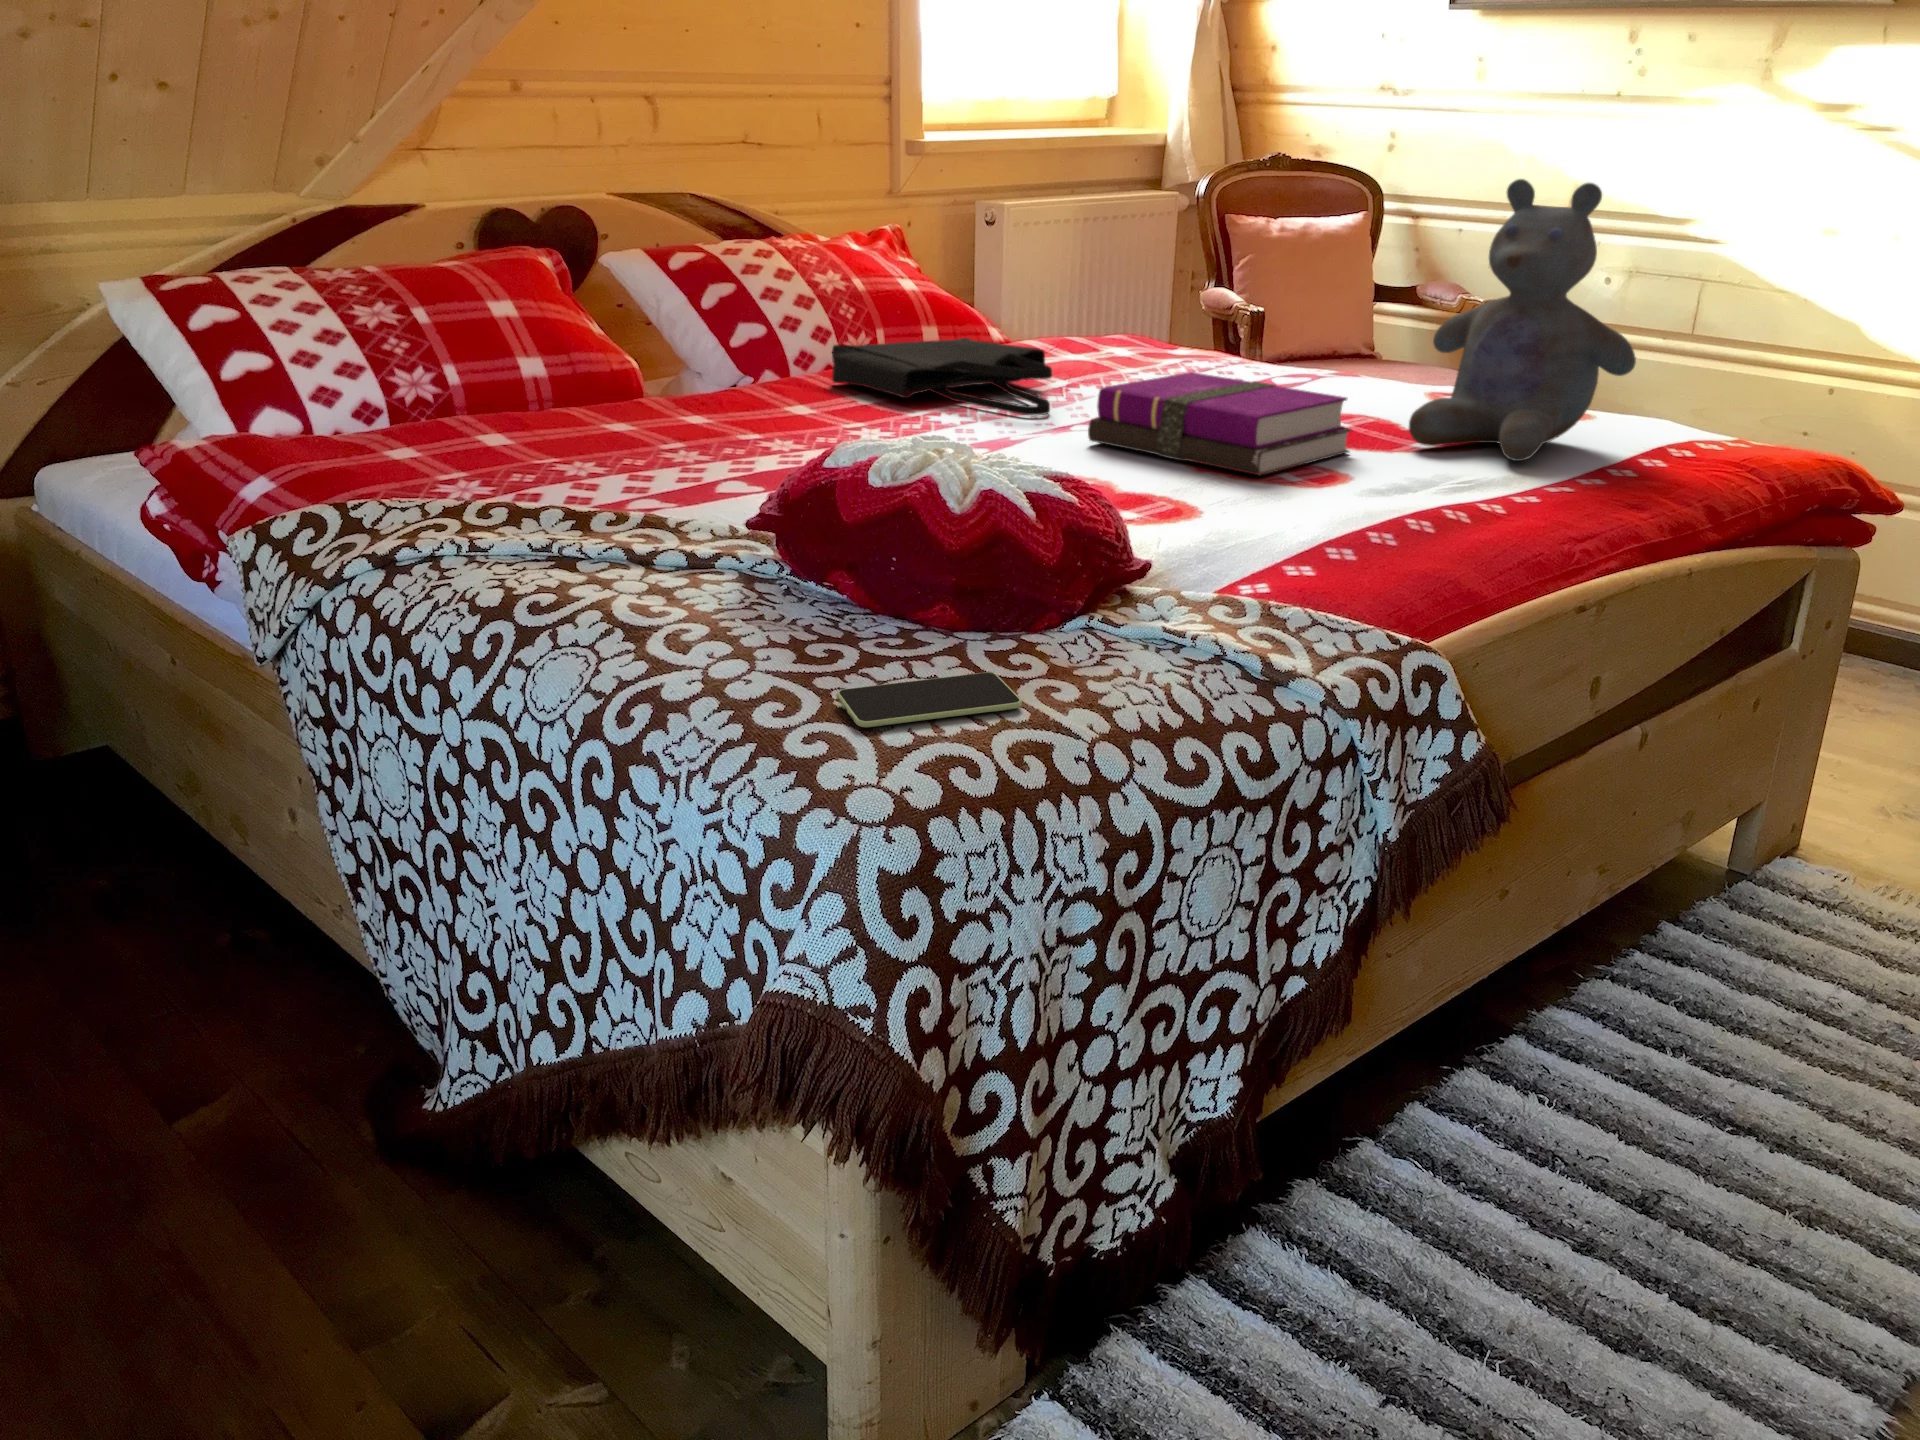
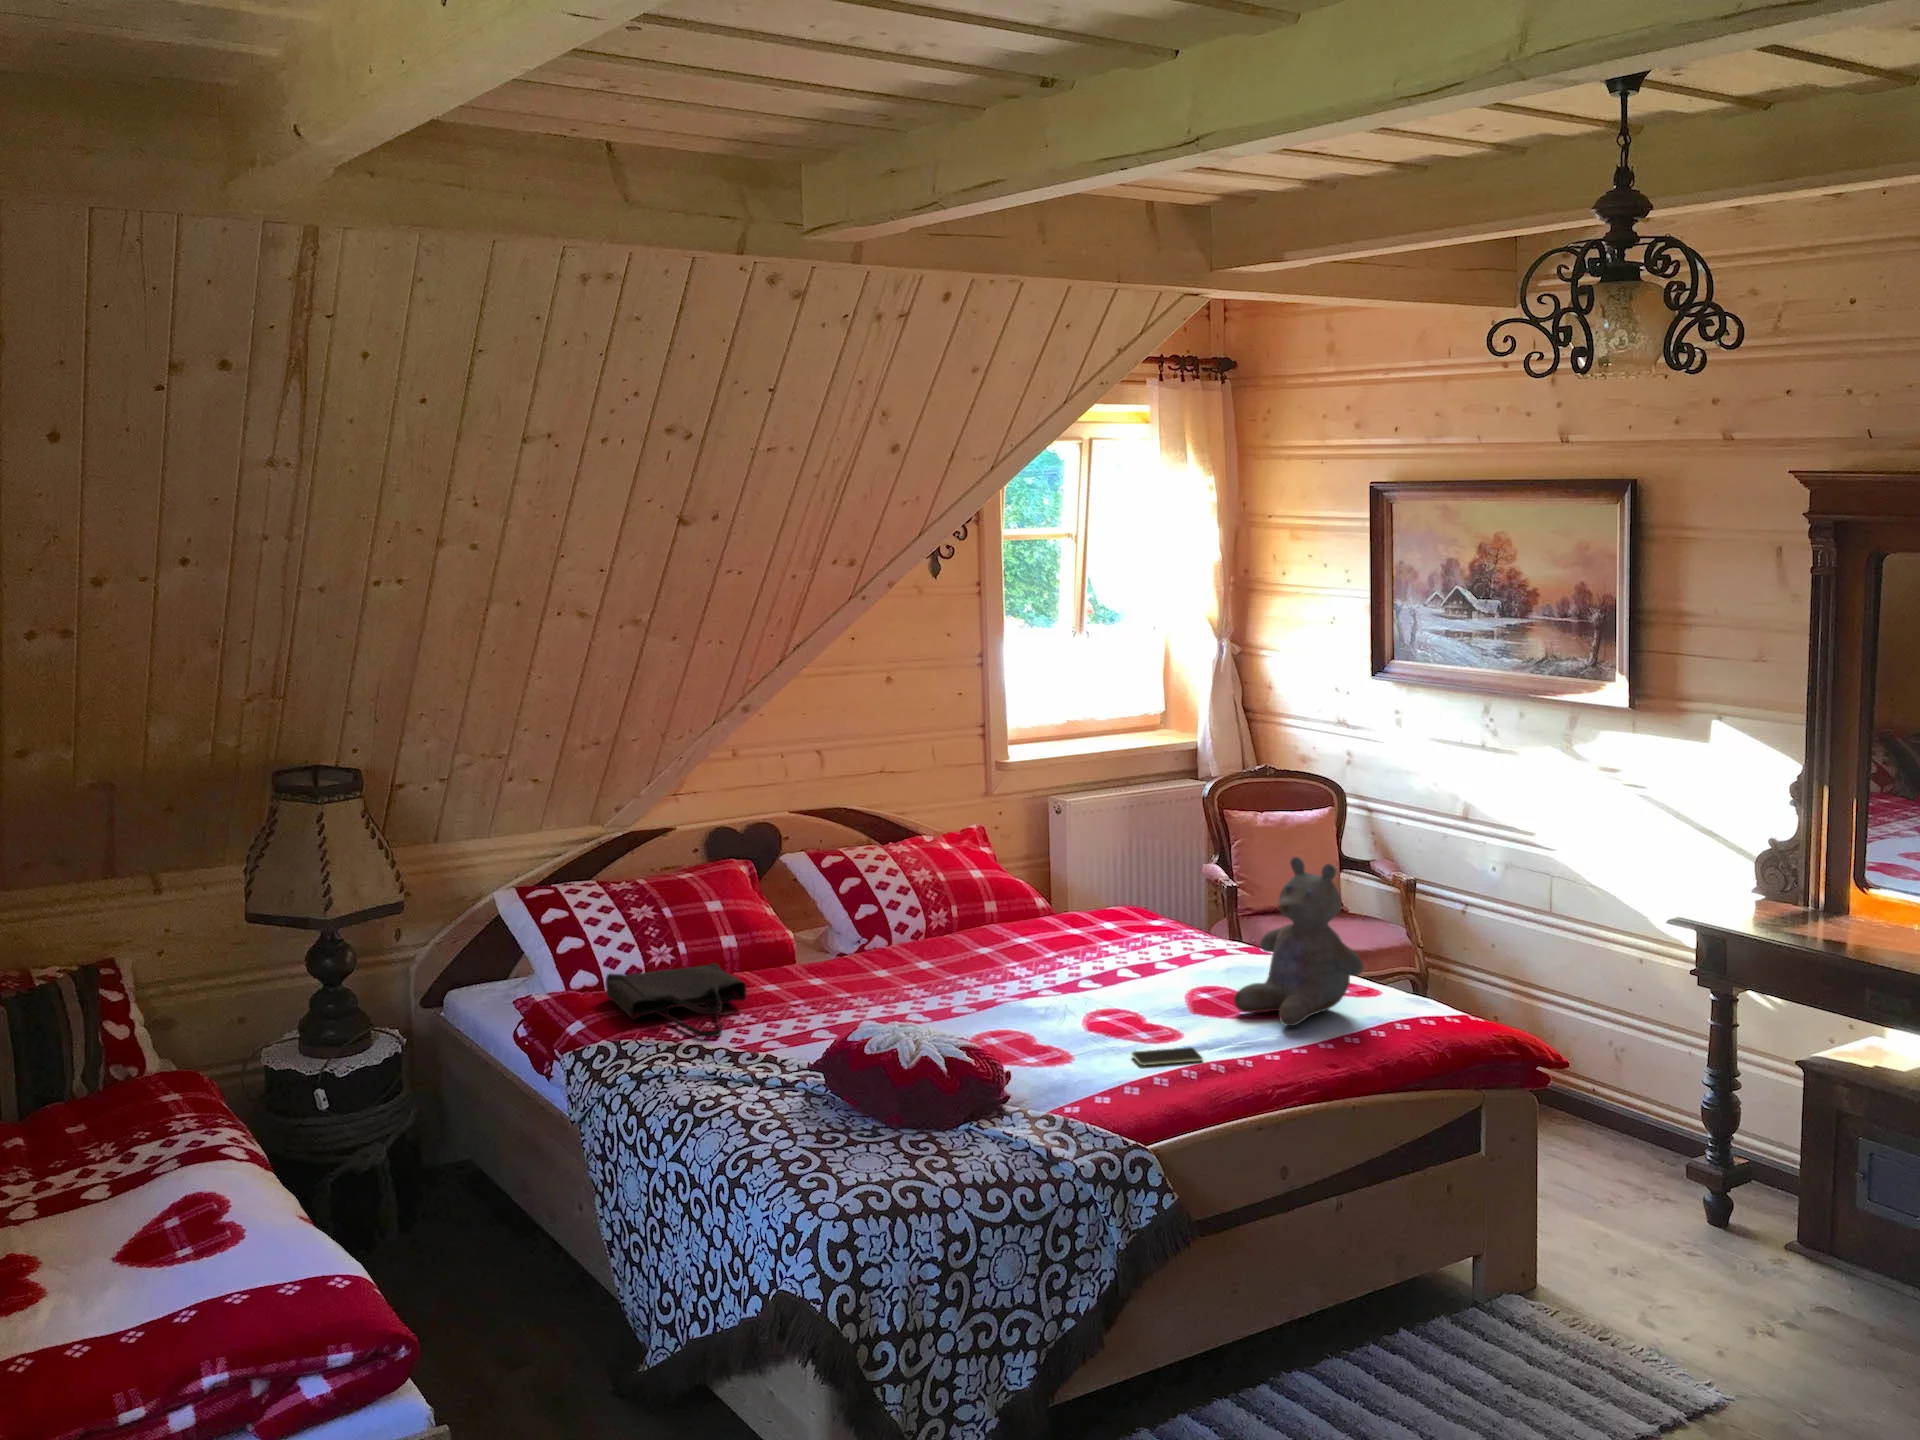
tote bag: present [832,338,1052,415] -> present [605,963,746,1037]
notebook: present [1088,372,1352,475] -> none [1042,959,1196,1033]
smartphone: present [836,672,1022,727] -> present [1132,1047,1203,1065]

